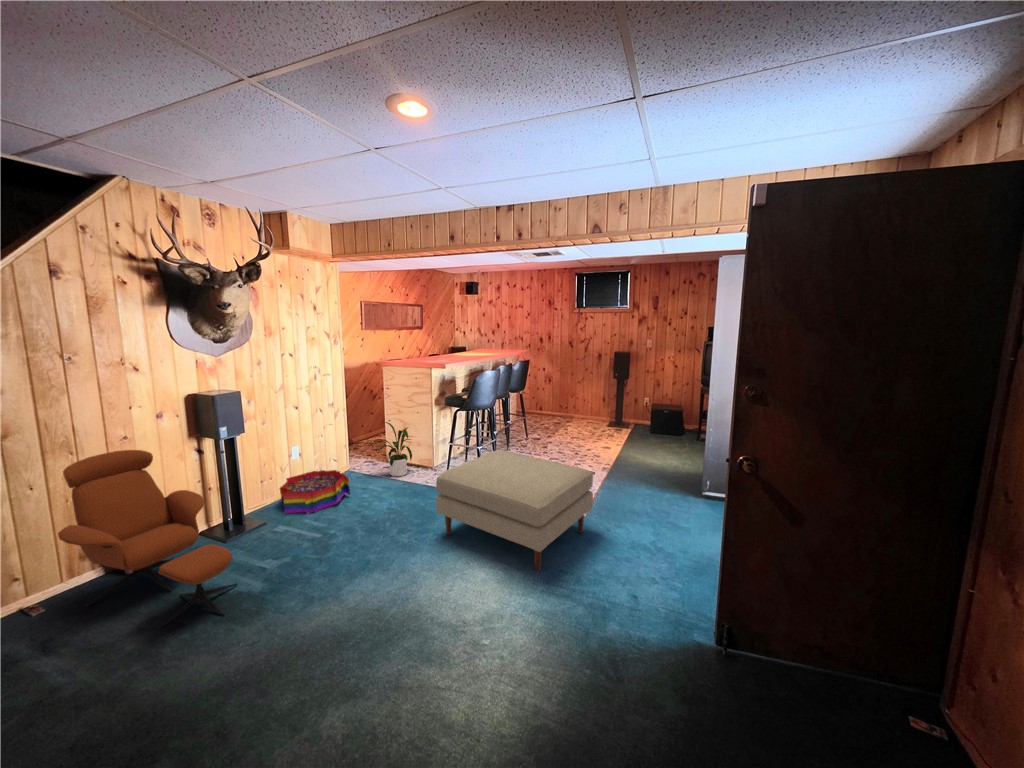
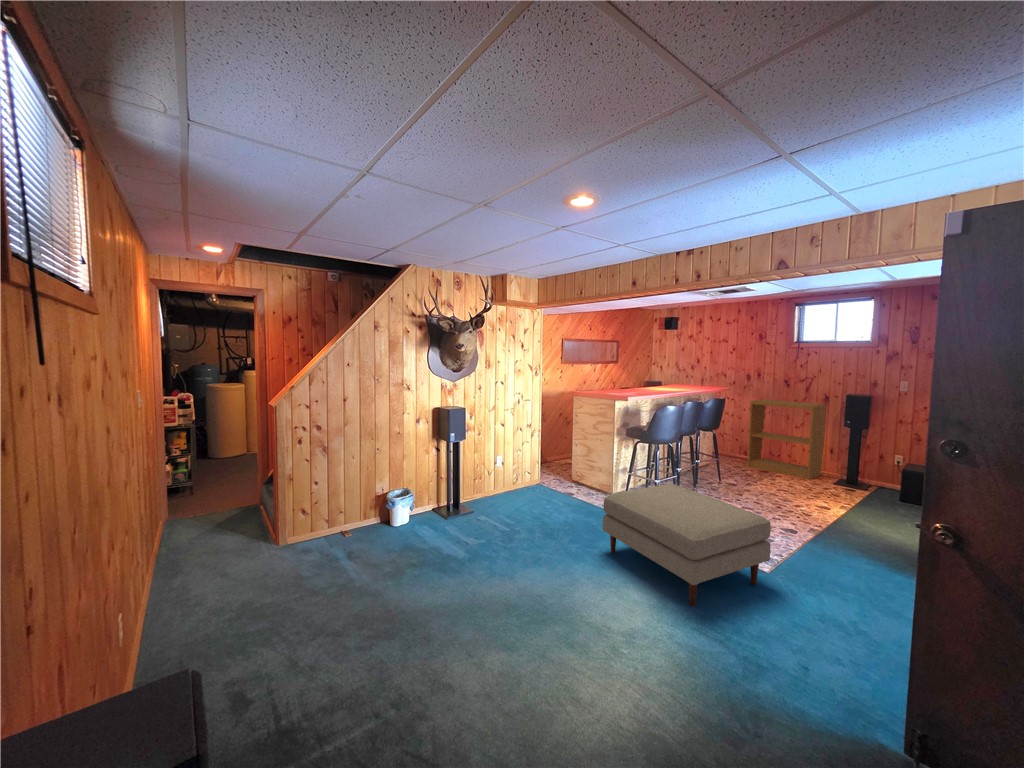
bookshelf: none [543,359,600,426] -> present [747,399,826,480]
house plant: present [371,422,412,476] -> none [554,445,594,497]
lounge chair: present [58,450,237,629] -> none [362,442,450,567]
storage bin: present [280,470,350,514] -> none [486,479,537,512]

